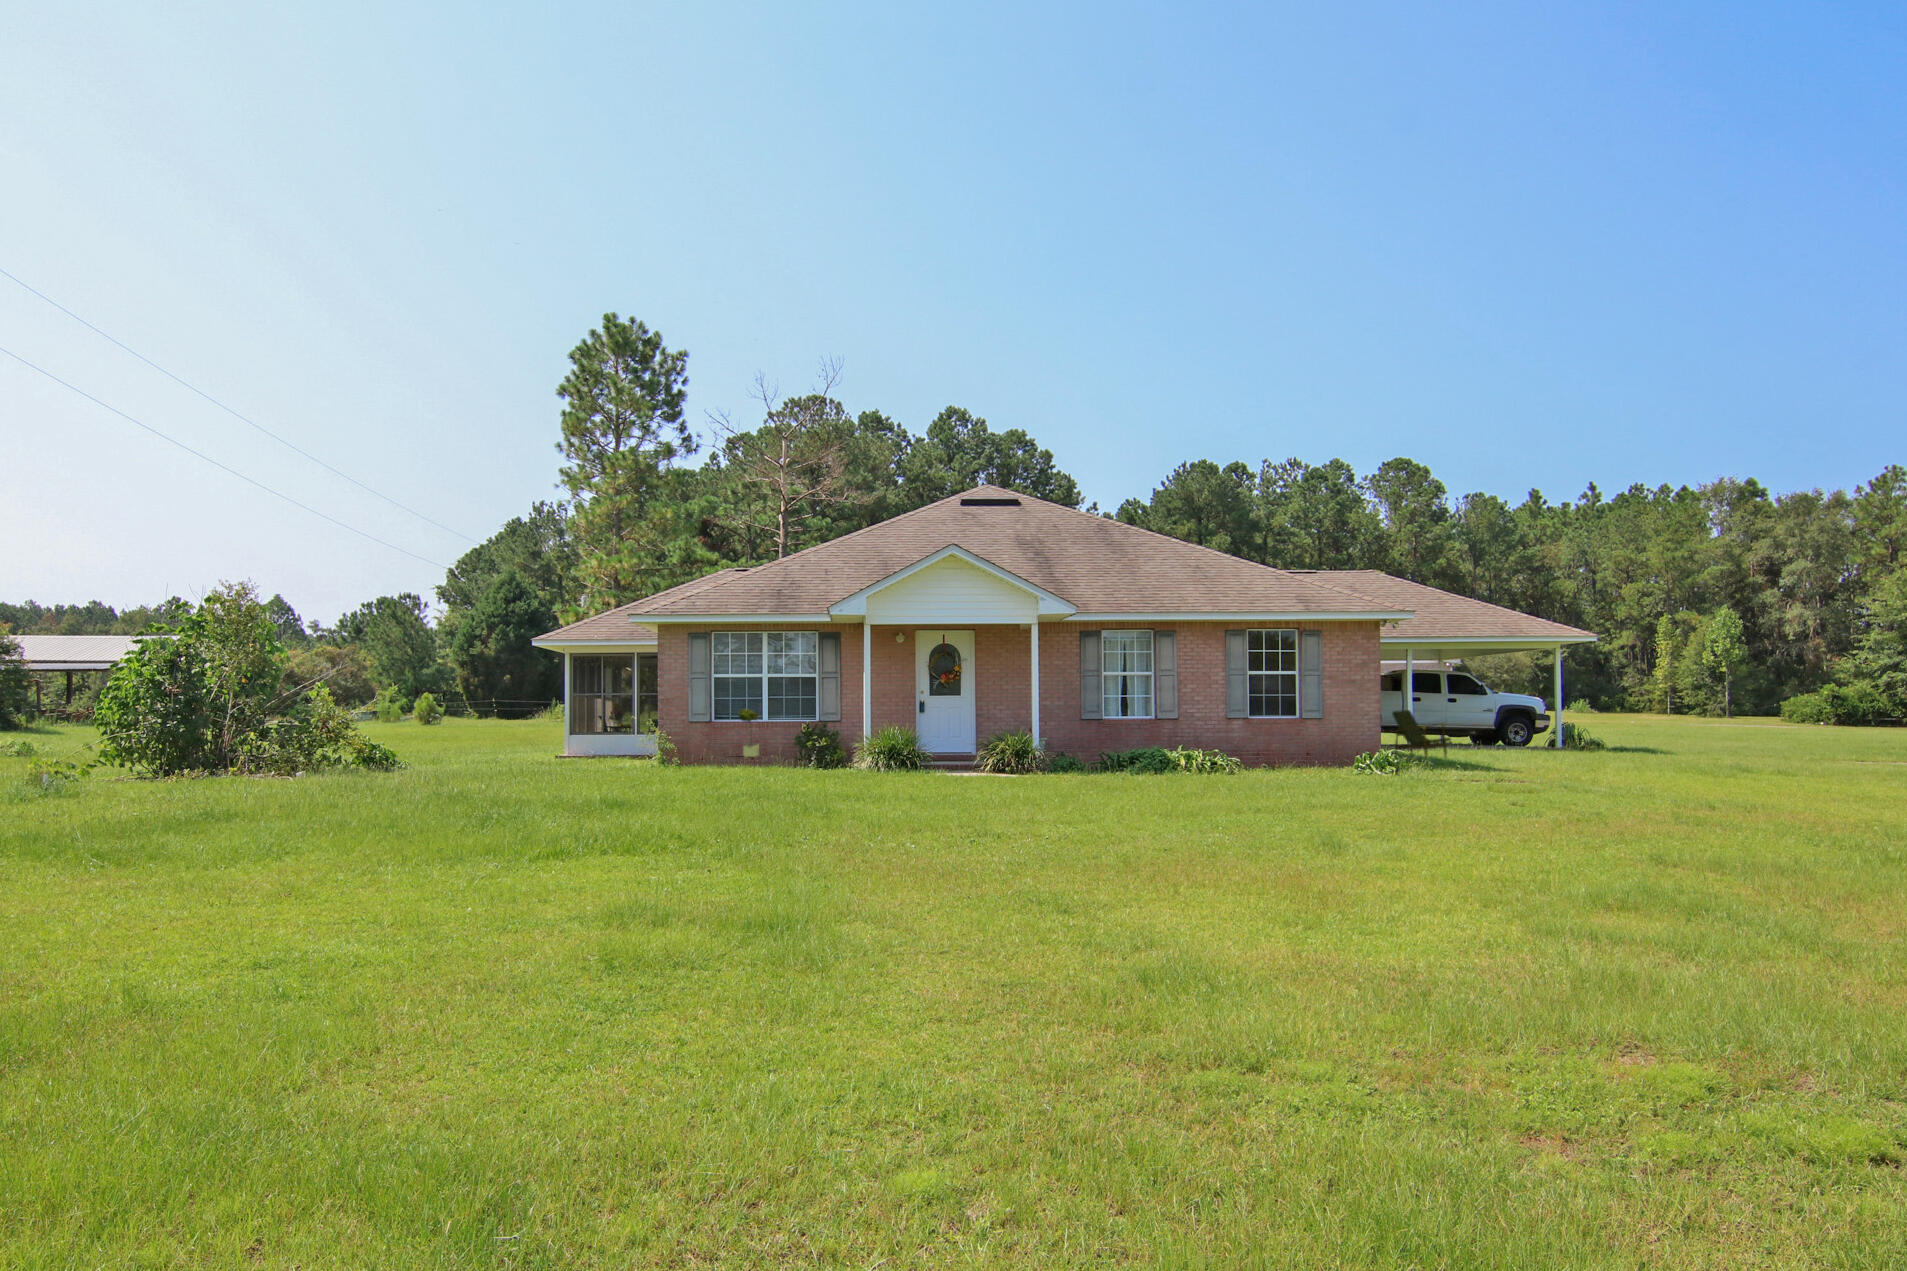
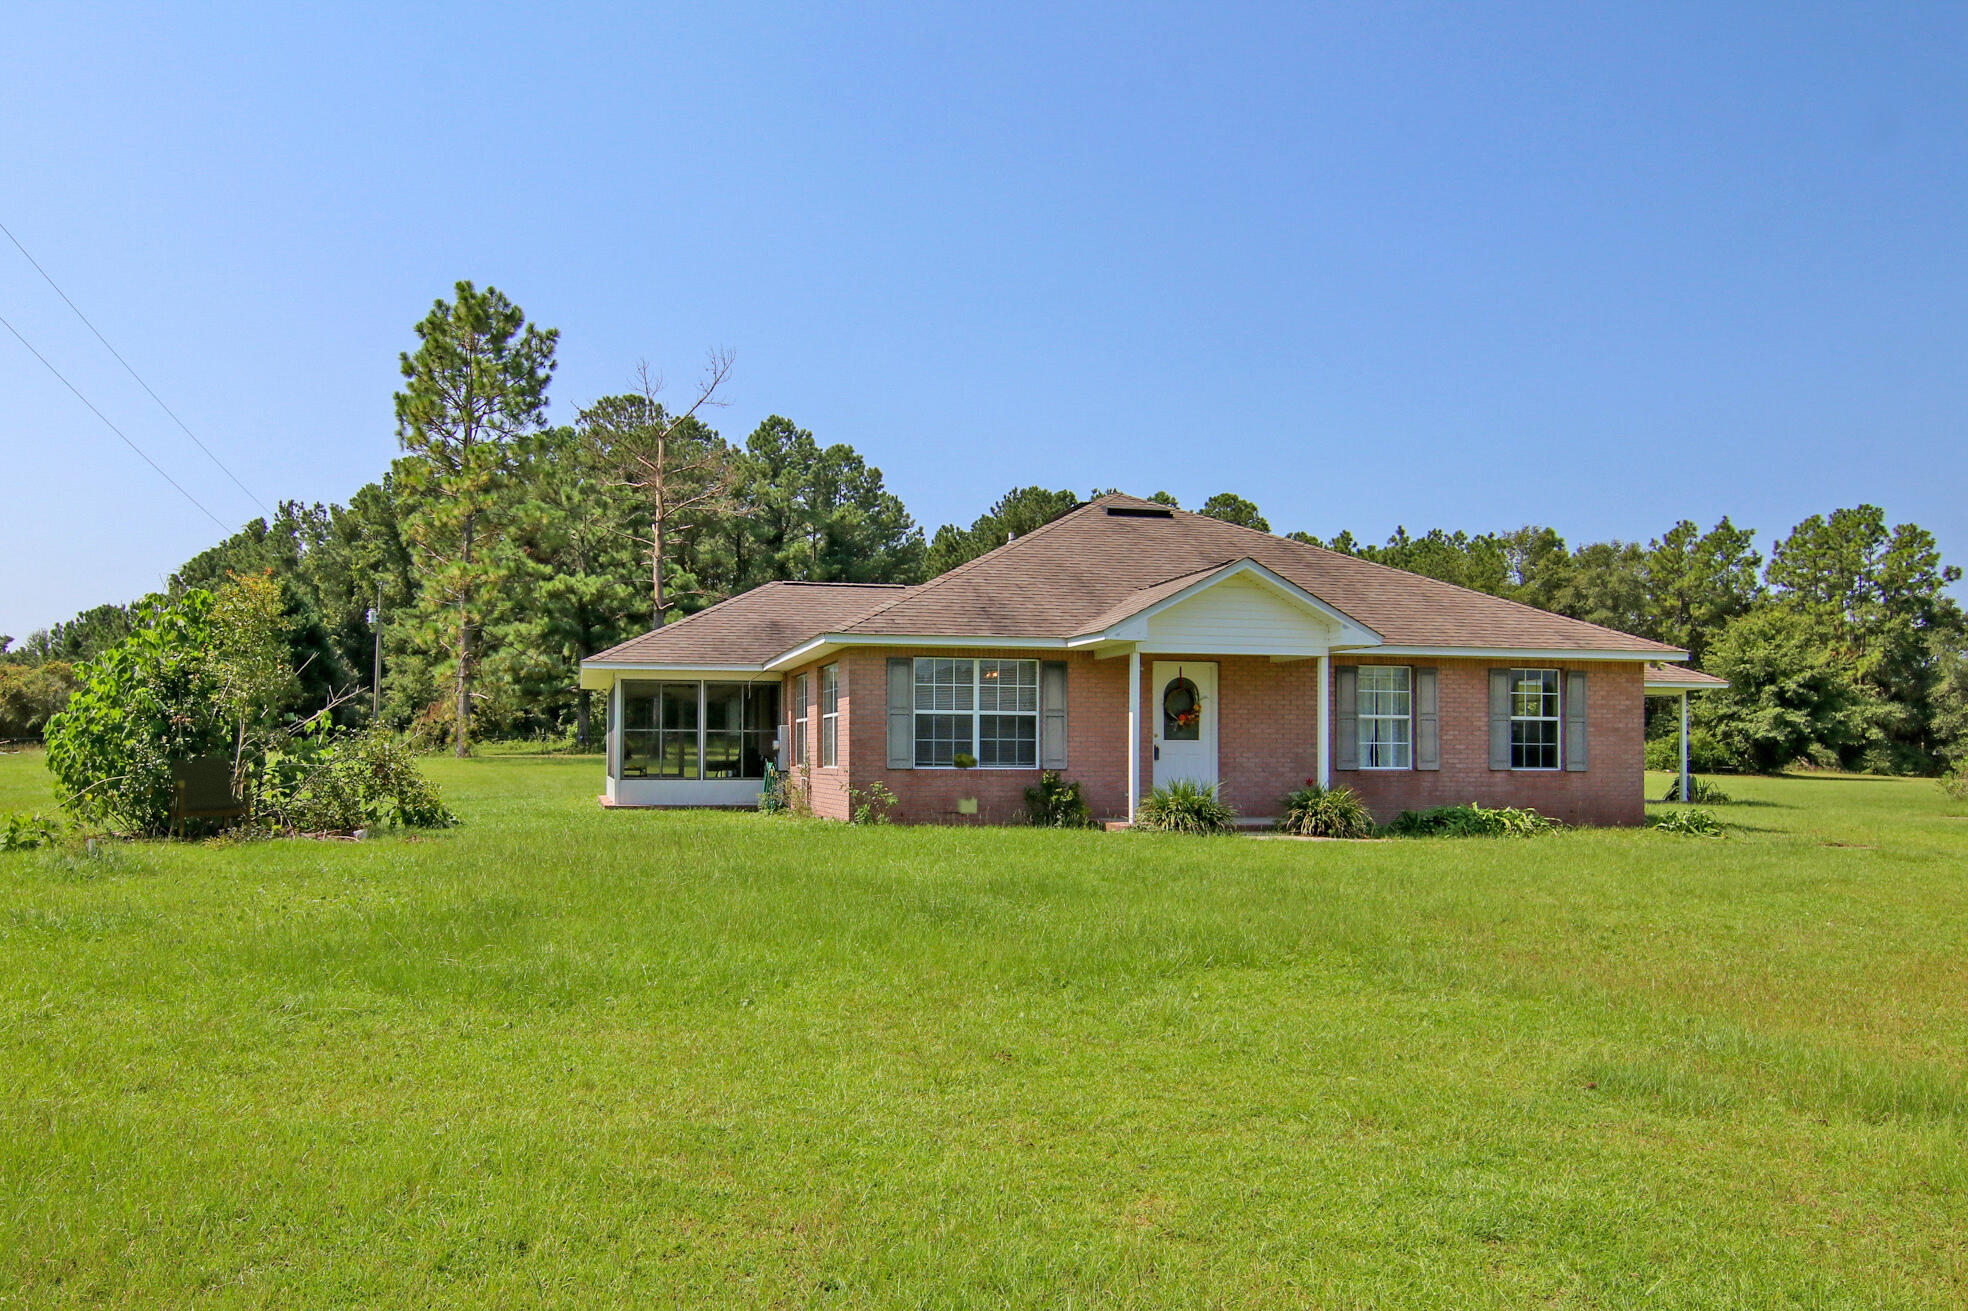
lounge chair: present [1392,710,1451,759] -> present [171,758,251,836]

